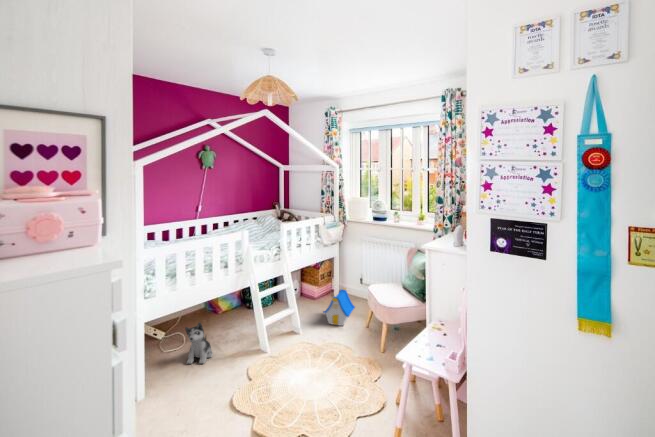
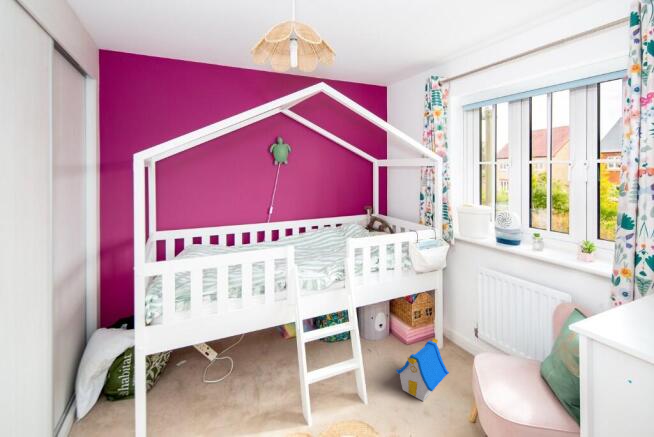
plush toy: present [185,322,213,364] -> none [200,362,237,417]

